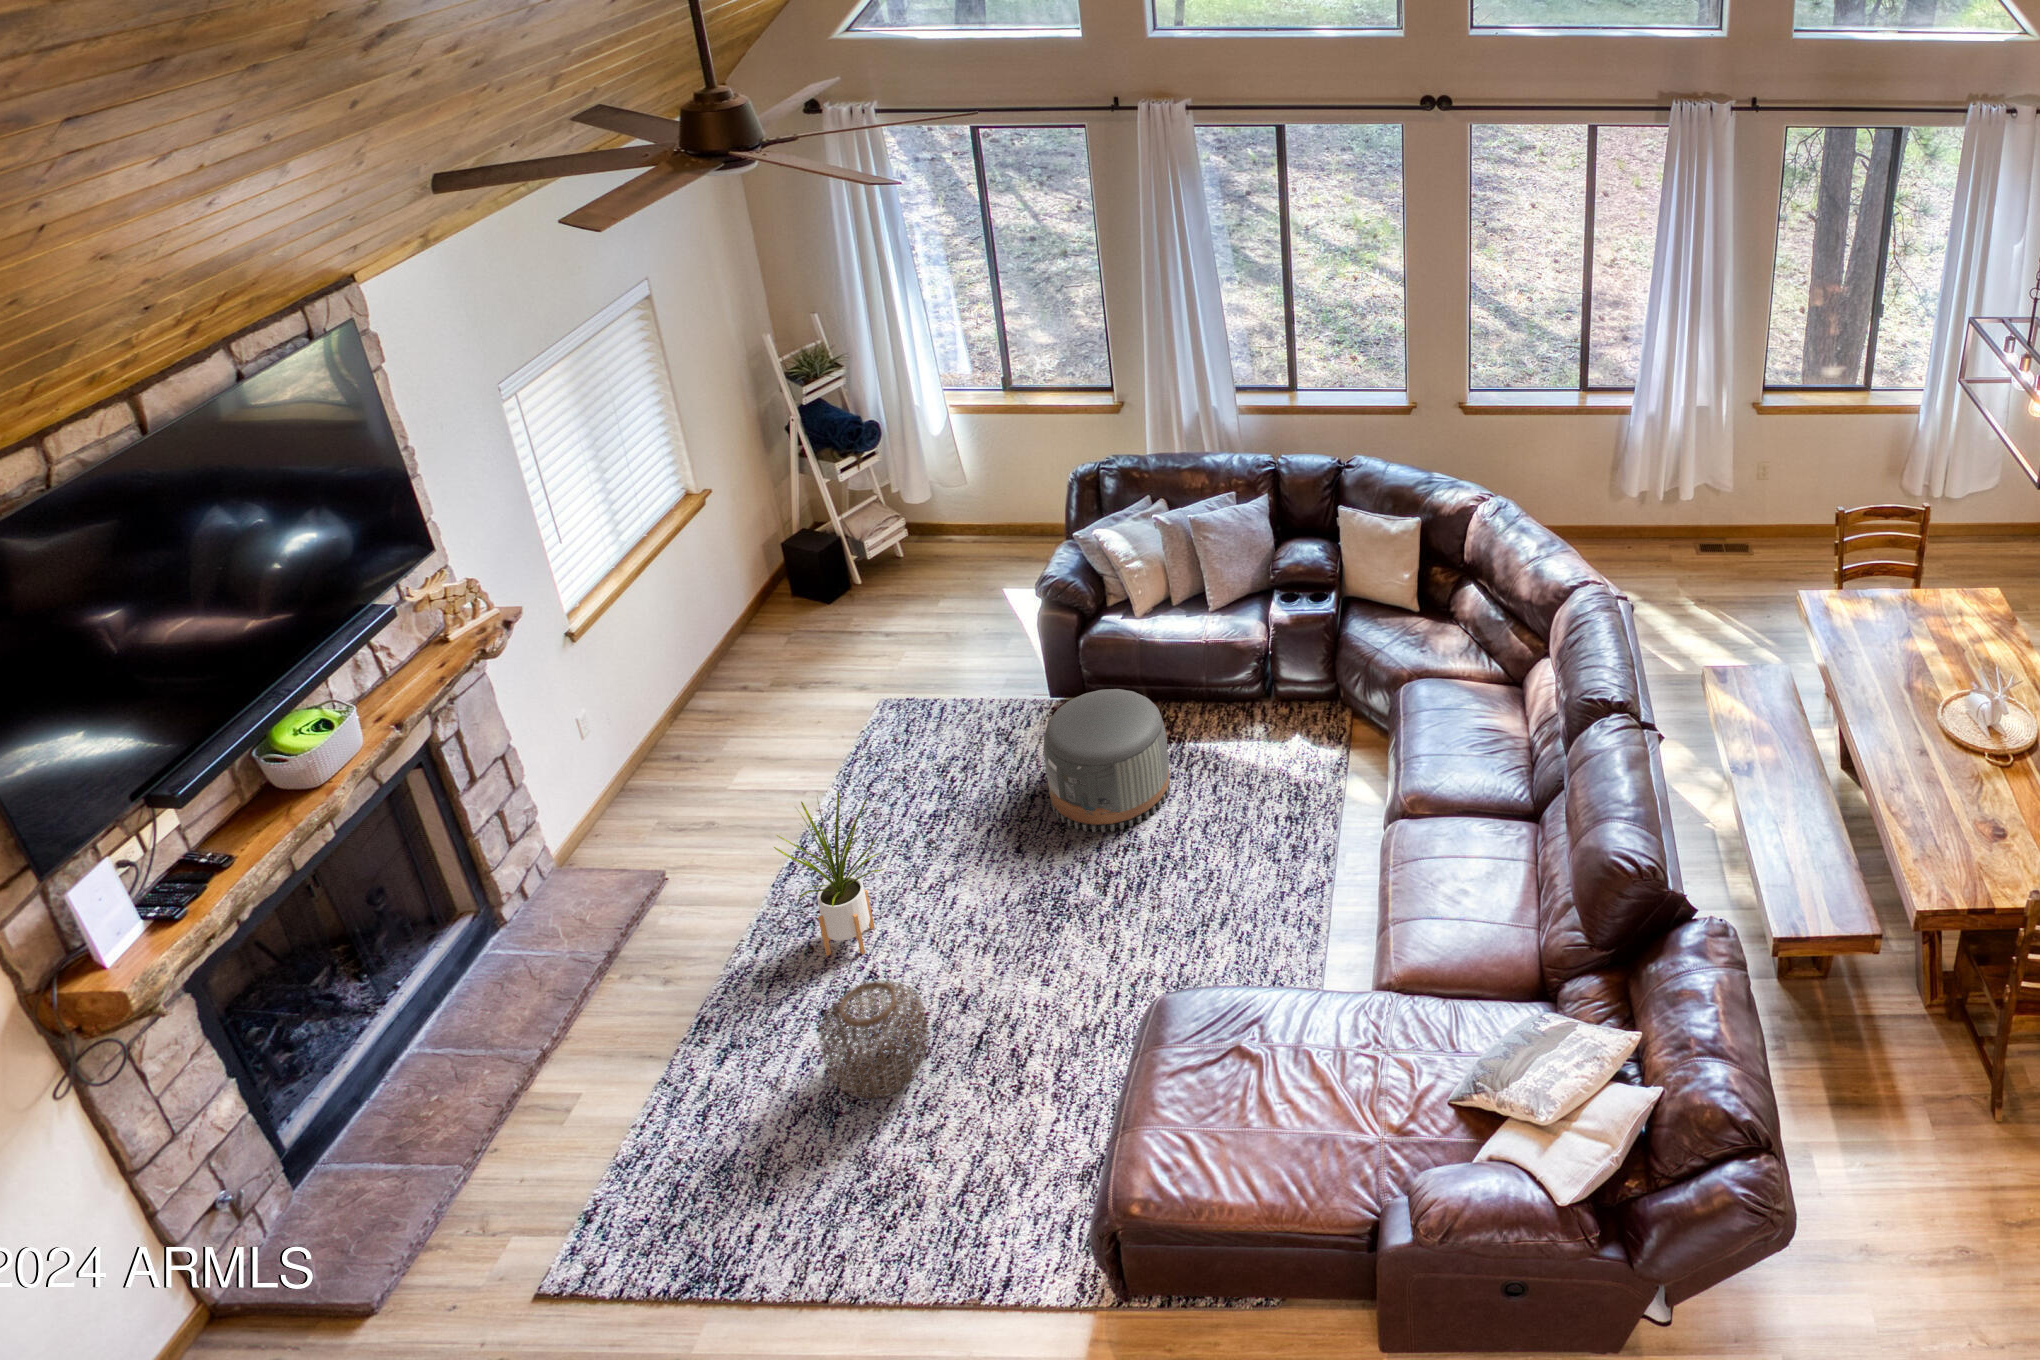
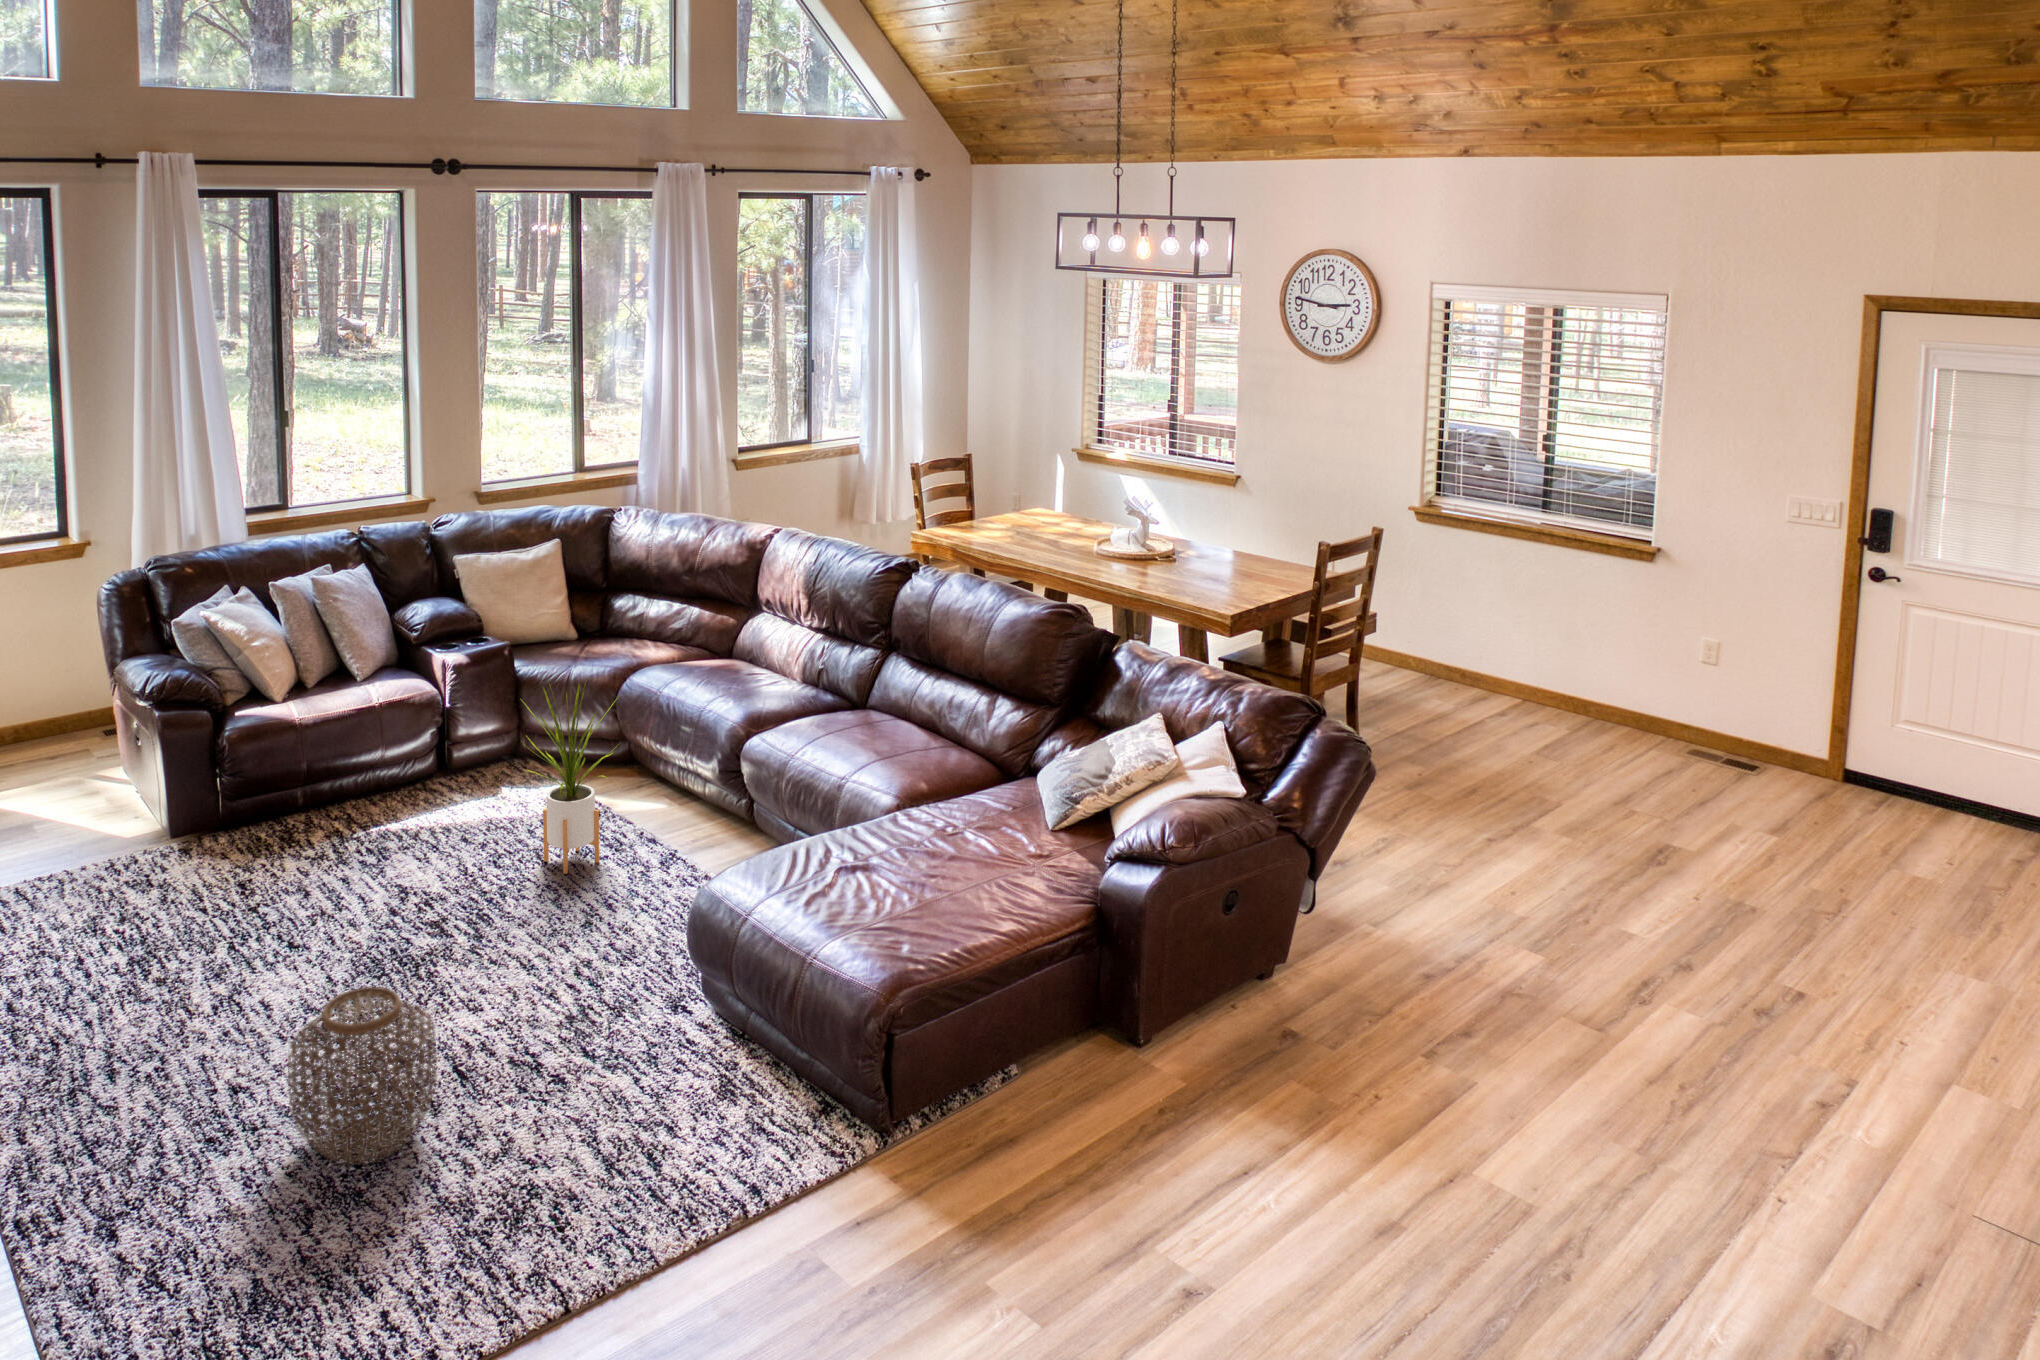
pouf: present [1044,689,1170,832] -> none [264,743,422,908]
house plant: present [774,791,884,956] -> present [521,679,618,874]

